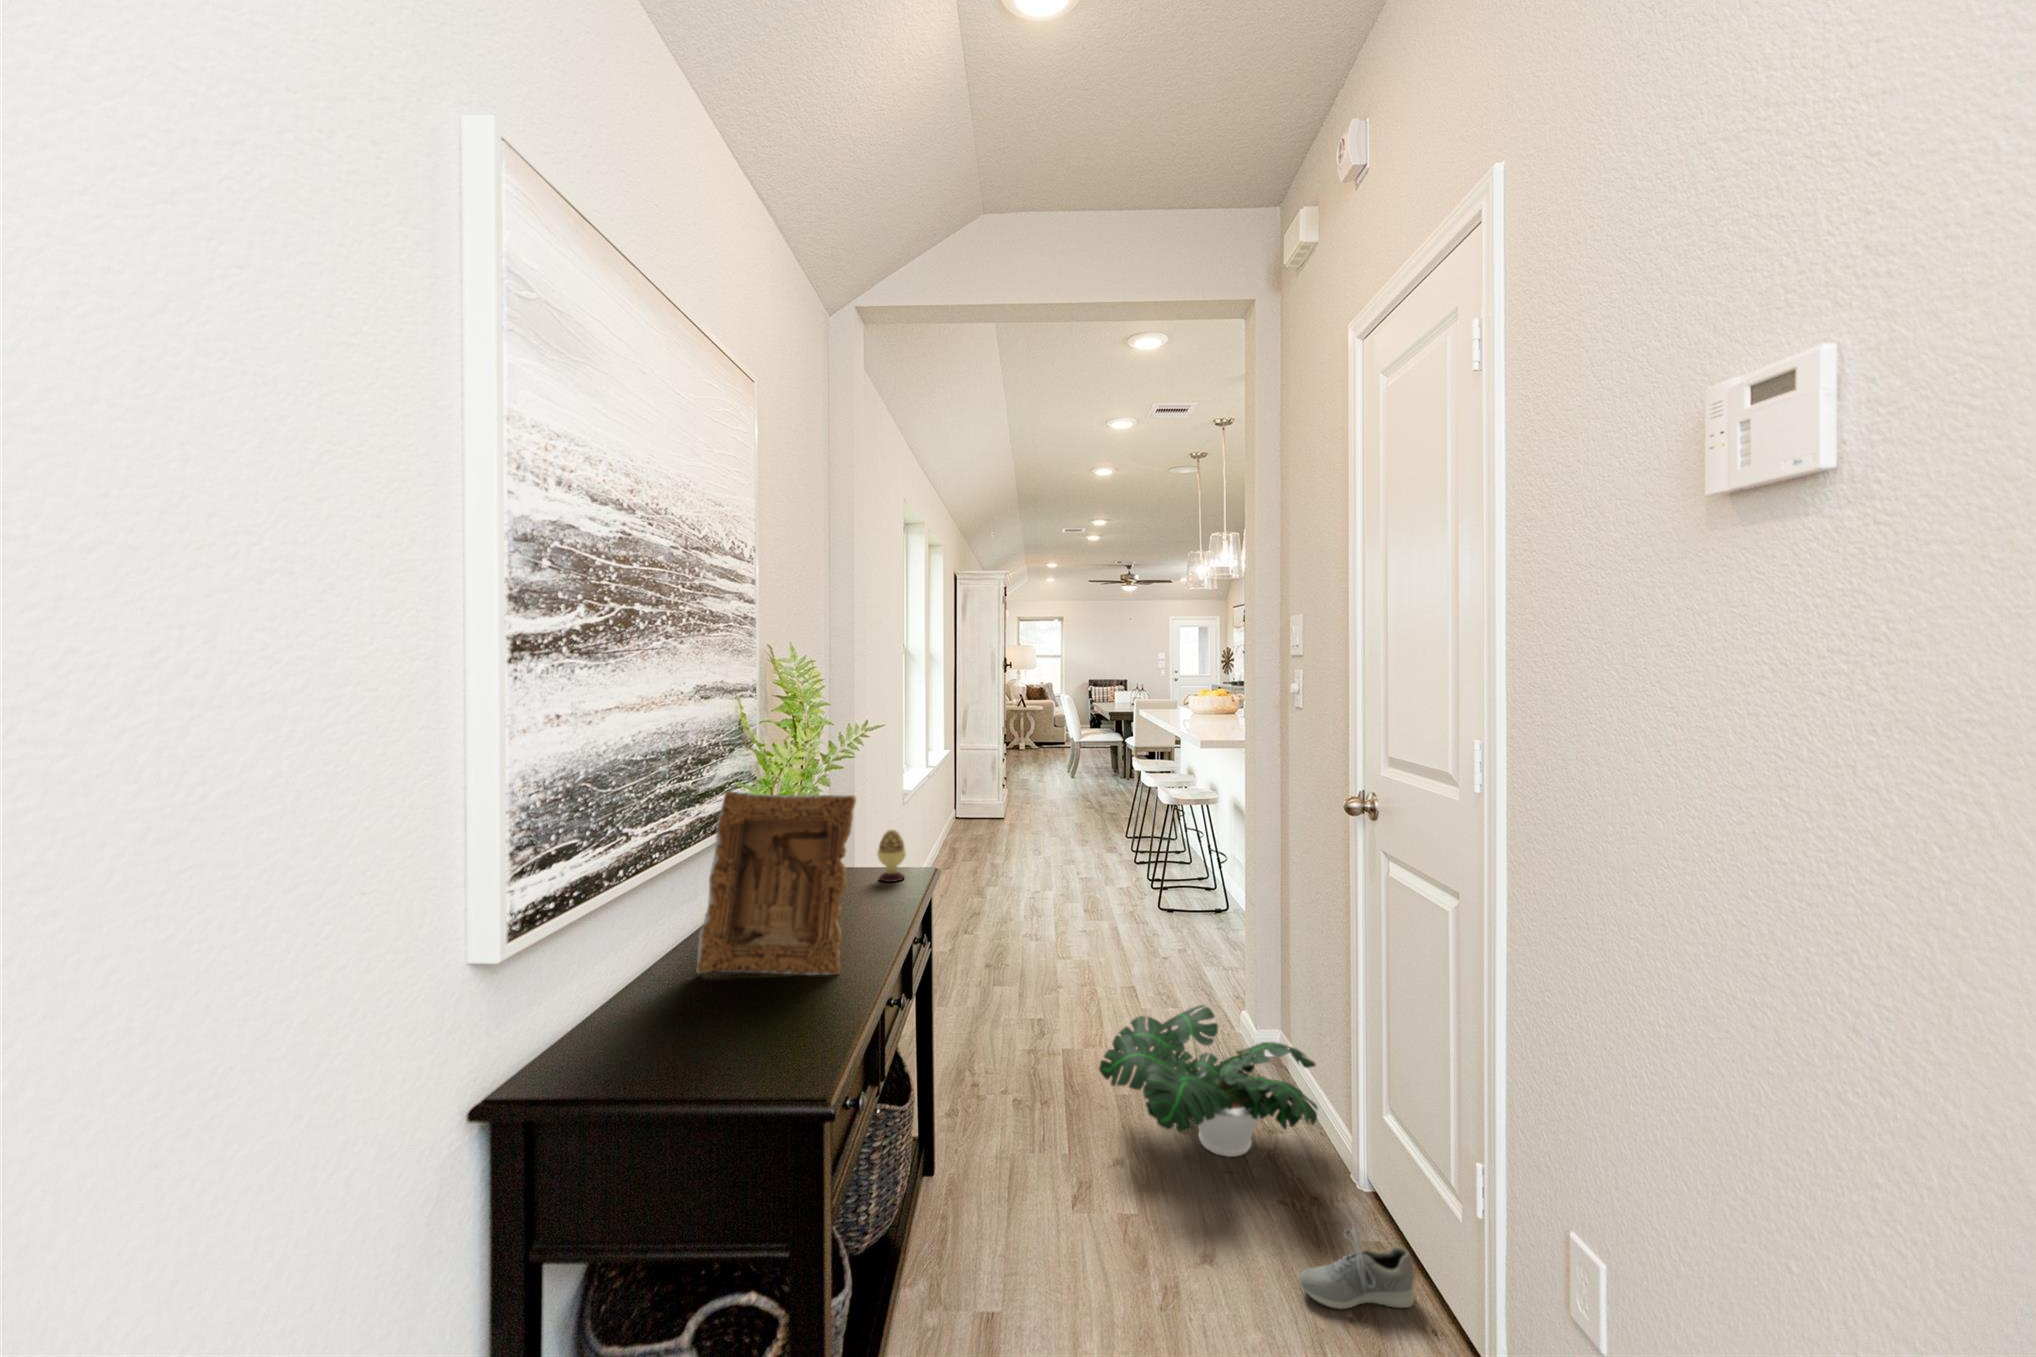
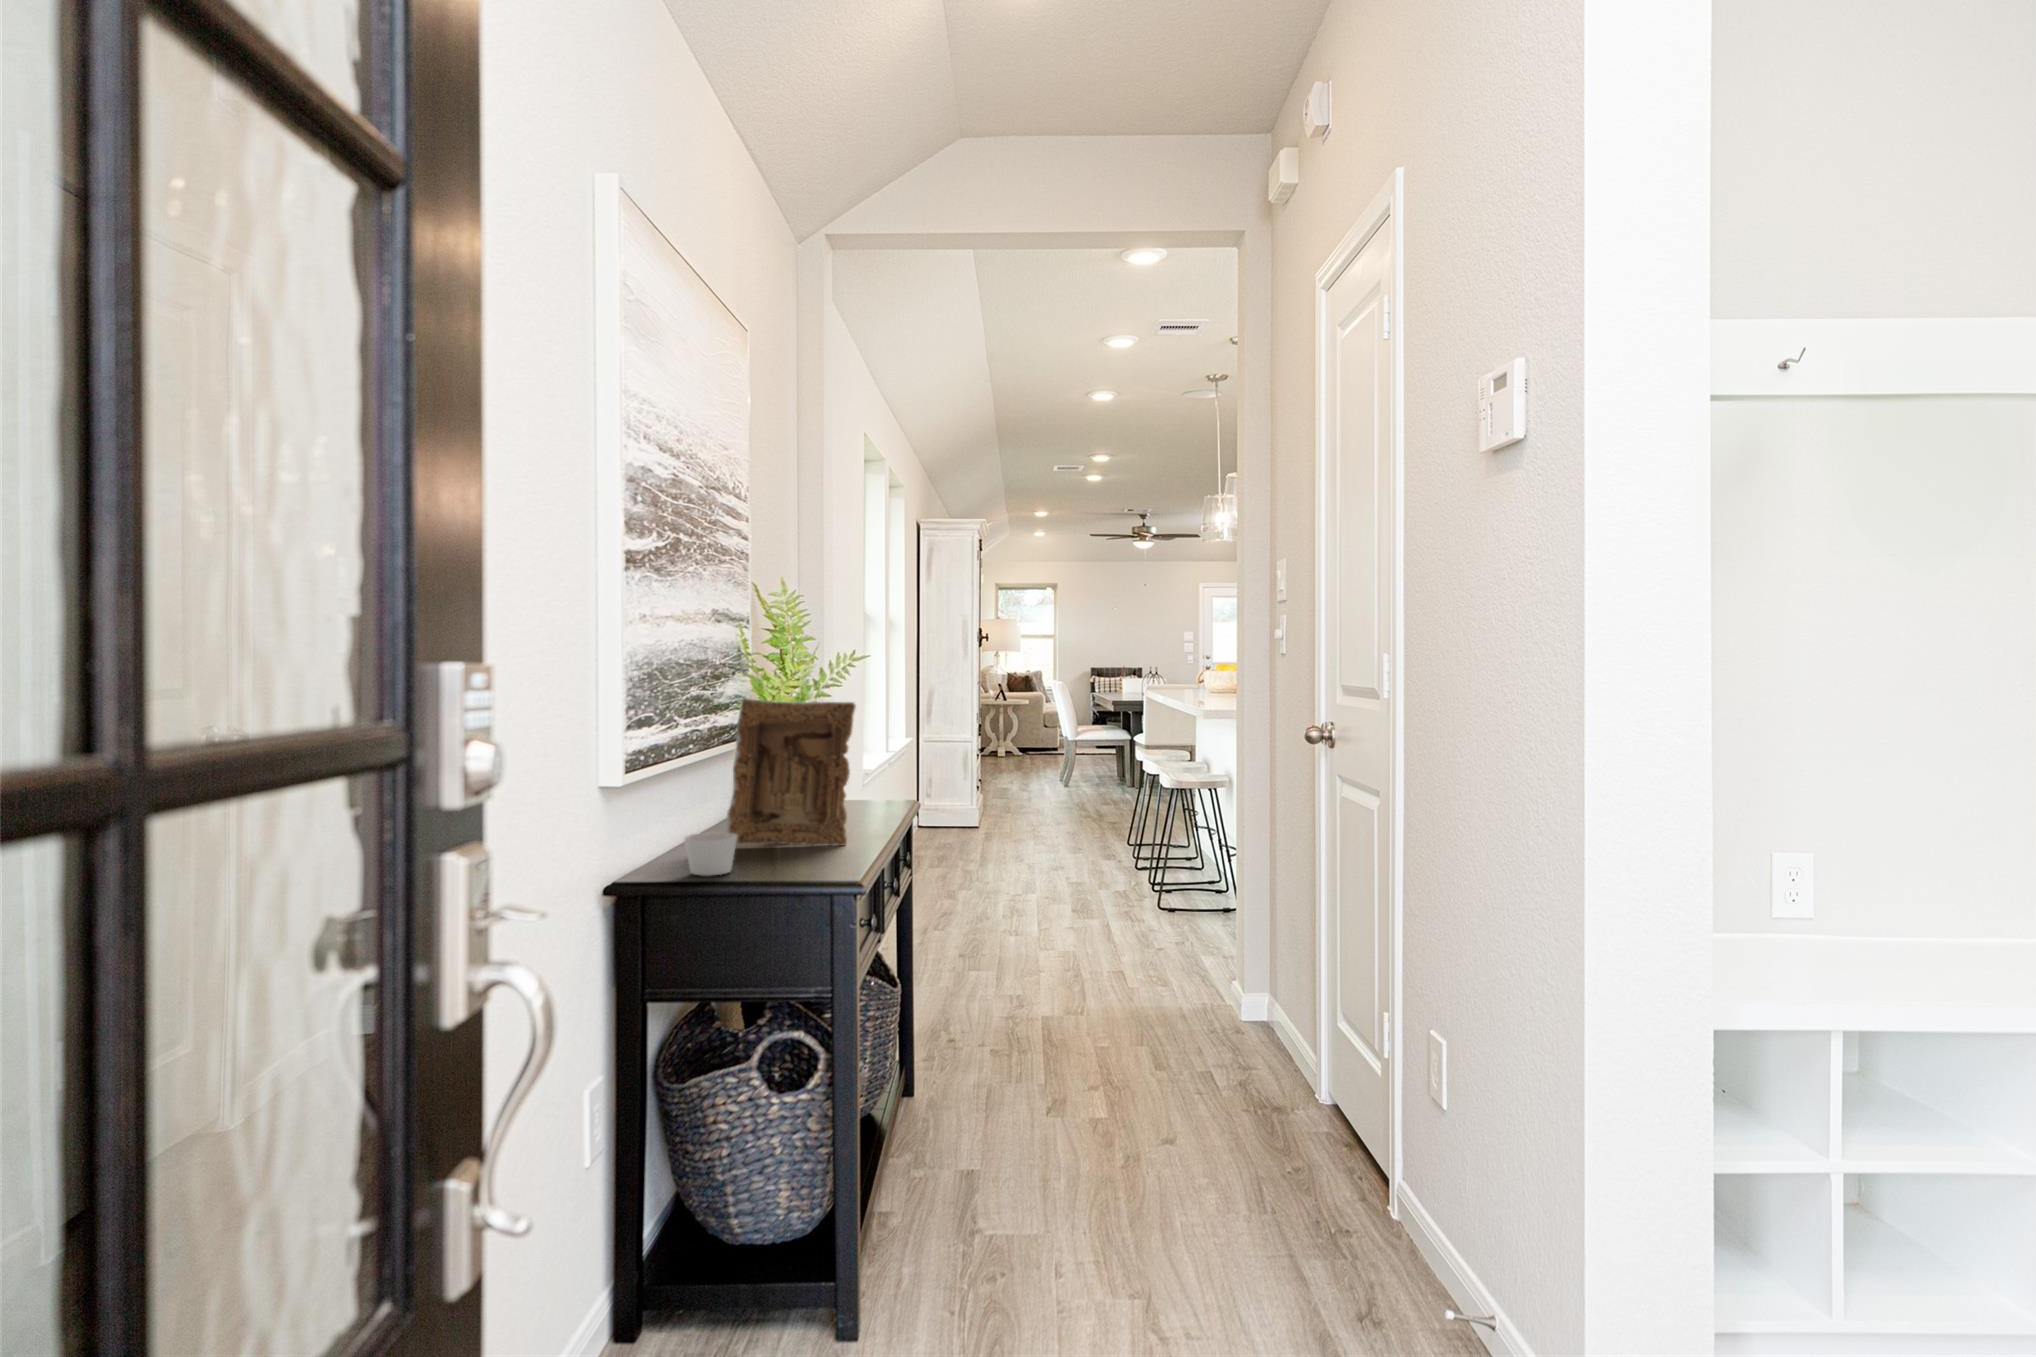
decorative egg: present [877,829,906,882] -> none [859,760,887,809]
candle: none [598,998,675,1073] -> present [684,833,737,876]
potted plant: present [1099,1005,1318,1157] -> none [1075,959,1290,1086]
shoe: present [1299,1227,1414,1309] -> none [1247,1100,1348,1168]

